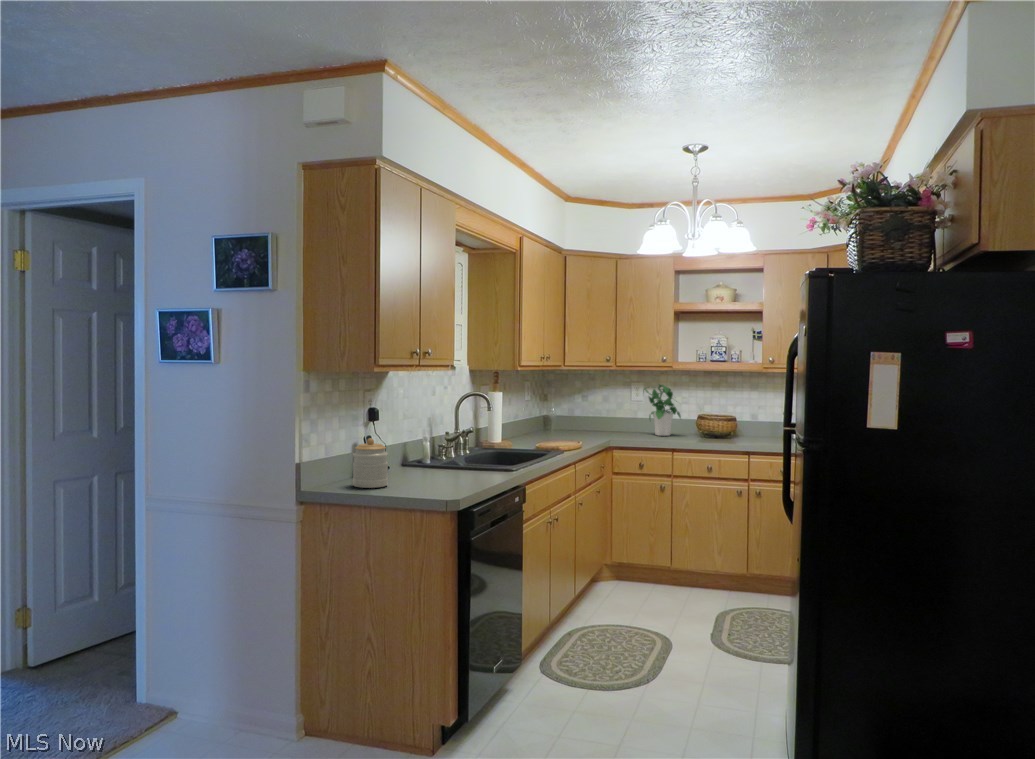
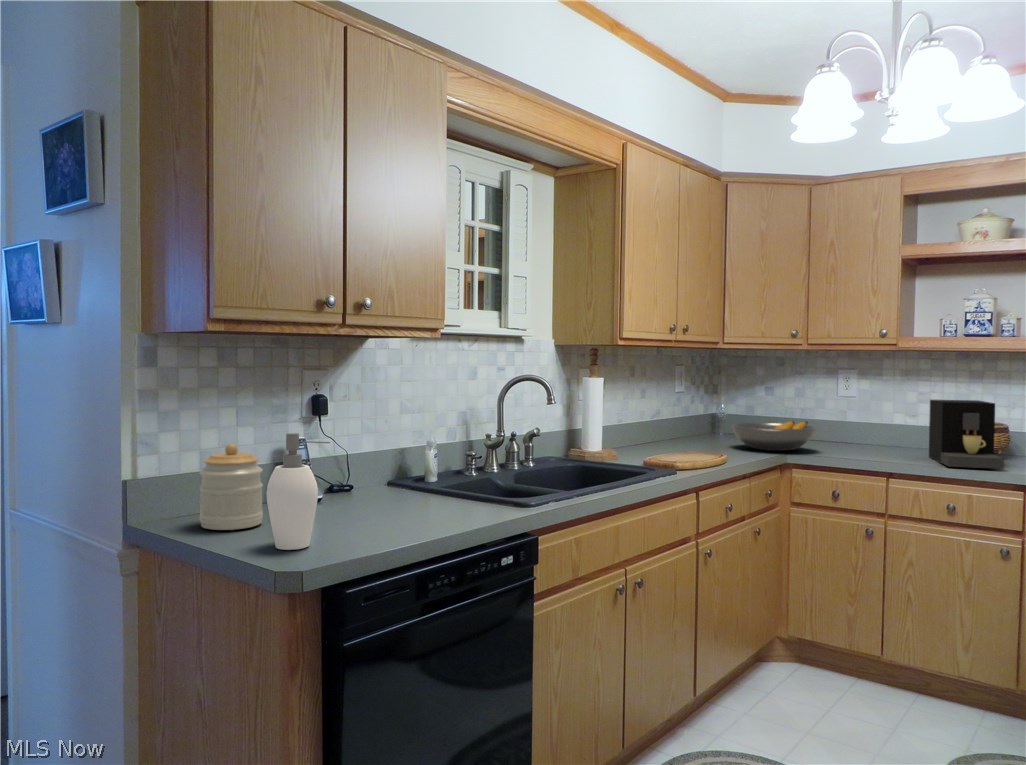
potted plant: present [644,384,681,436] -> none [851,370,914,449]
coffee maker: none [692,403,736,444] -> present [929,400,1004,469]
fruit bowl: none [571,418,627,439] -> present [731,421,816,451]
soap dispenser: none [415,430,452,493] -> present [266,433,330,550]

